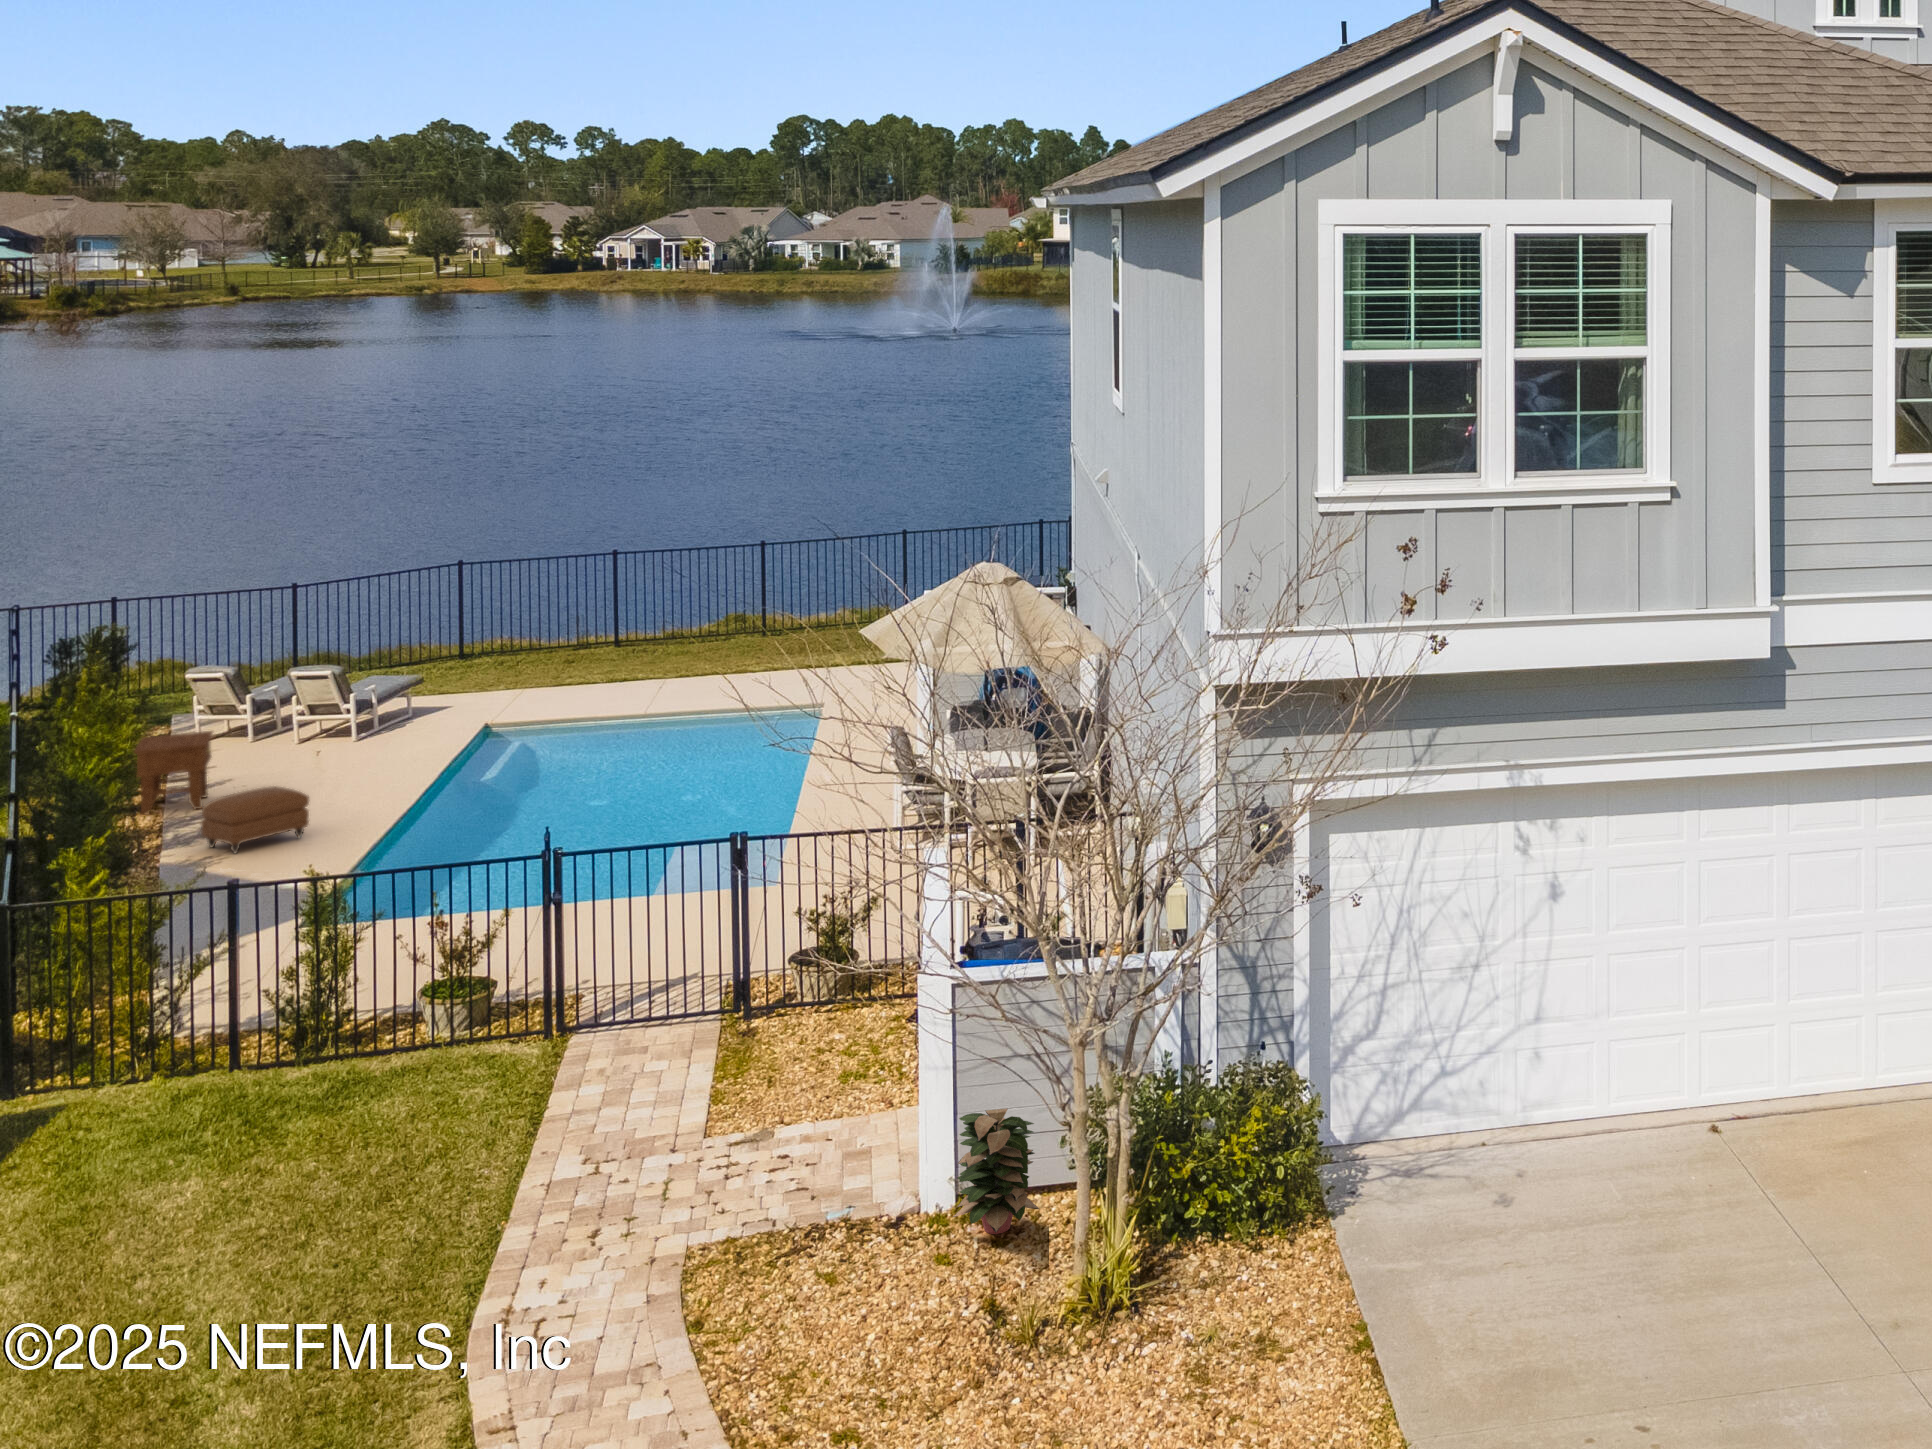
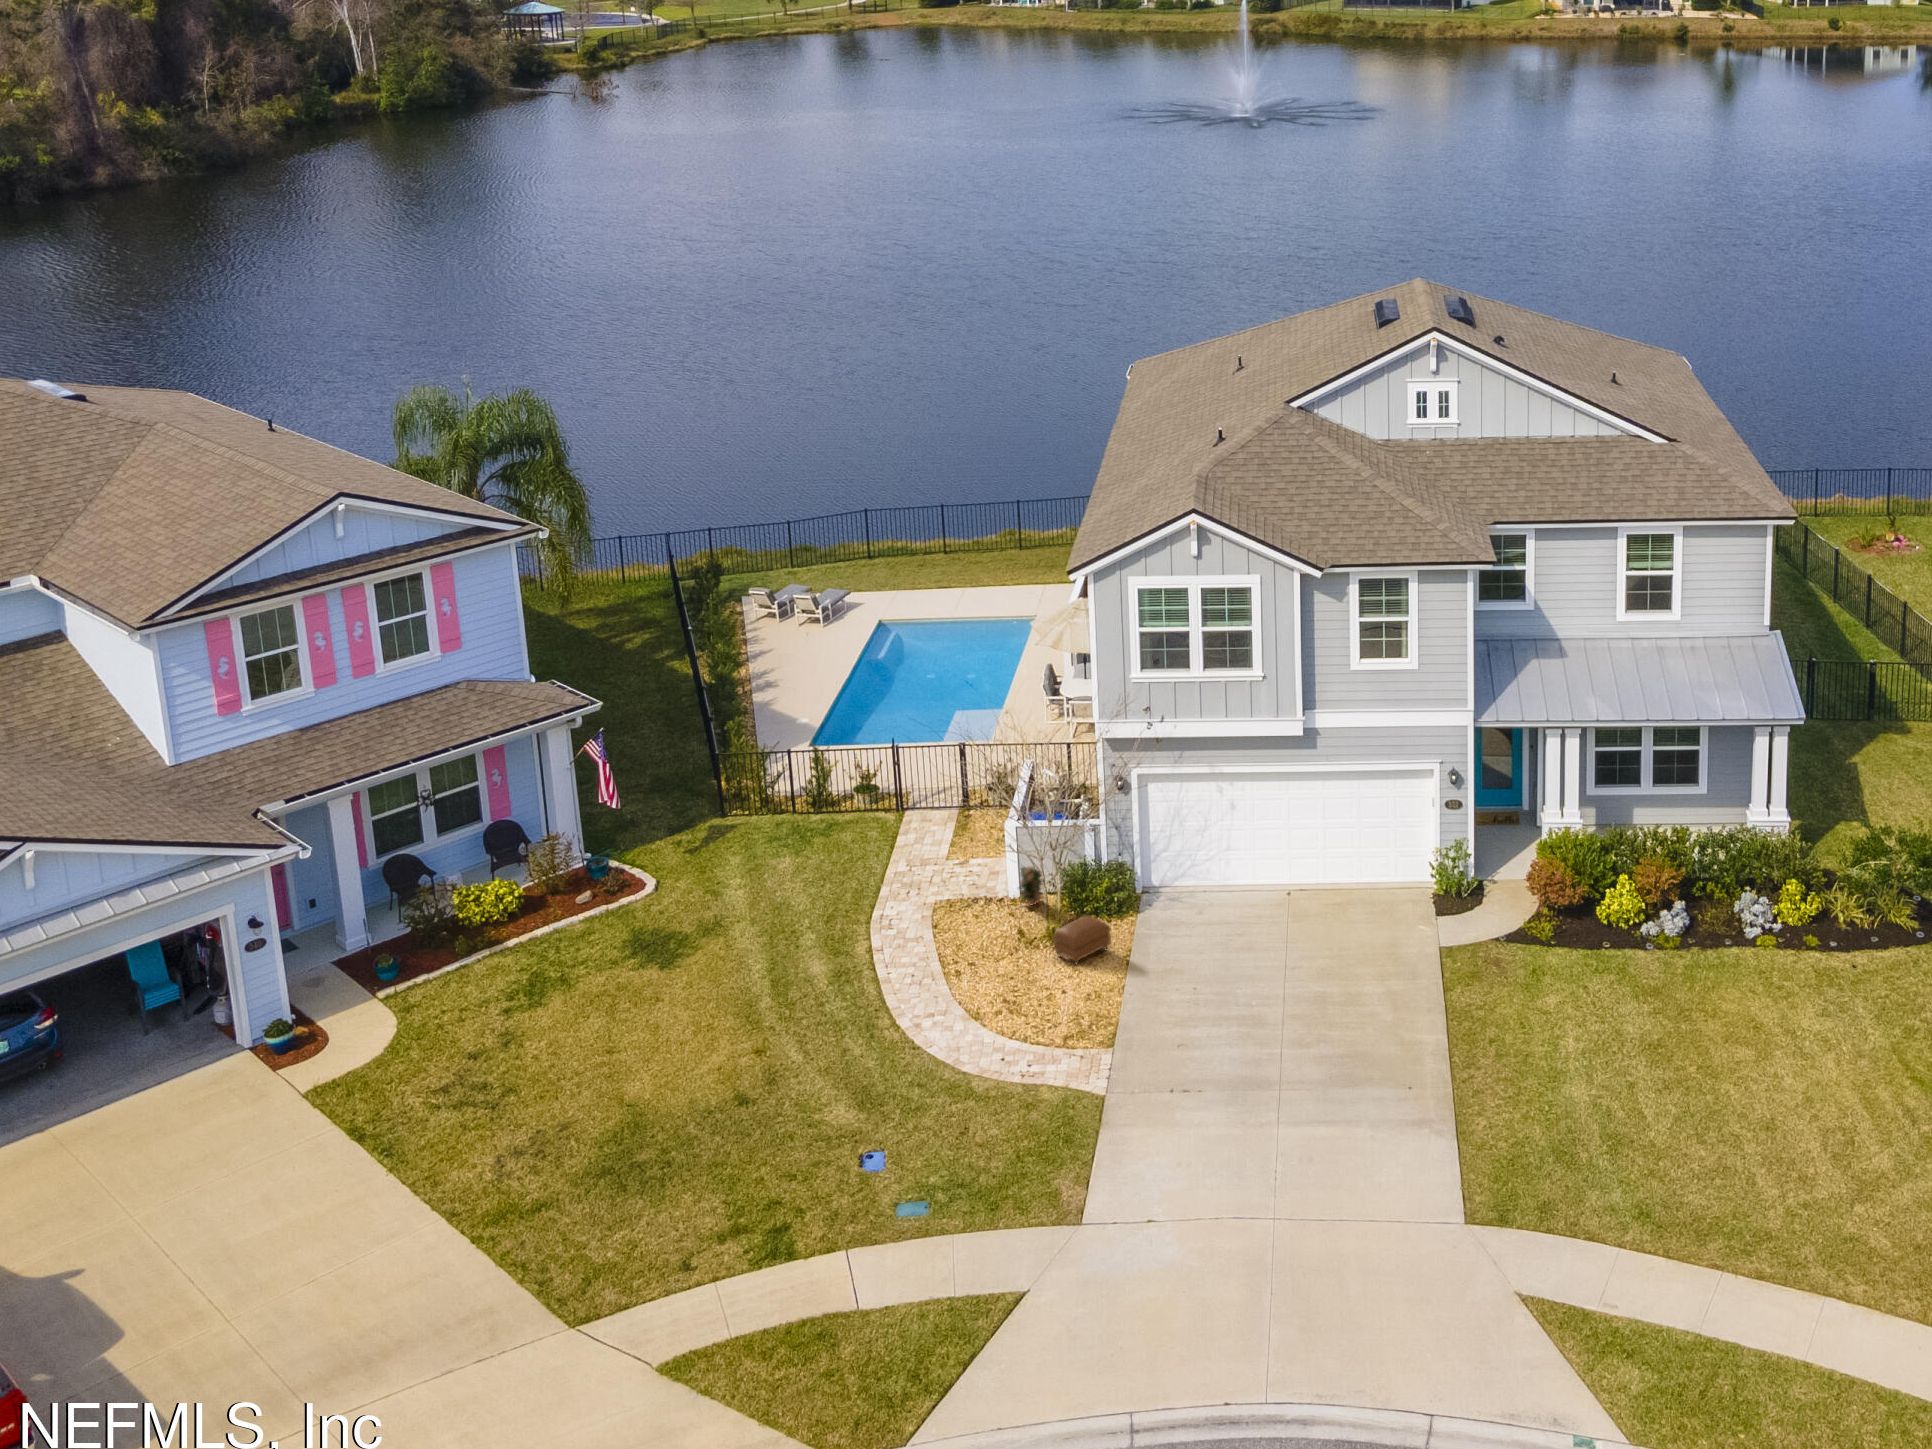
side table: present [134,731,213,815] -> none [730,632,760,672]
ottoman: present [201,786,309,853] -> present [1053,915,1111,965]

